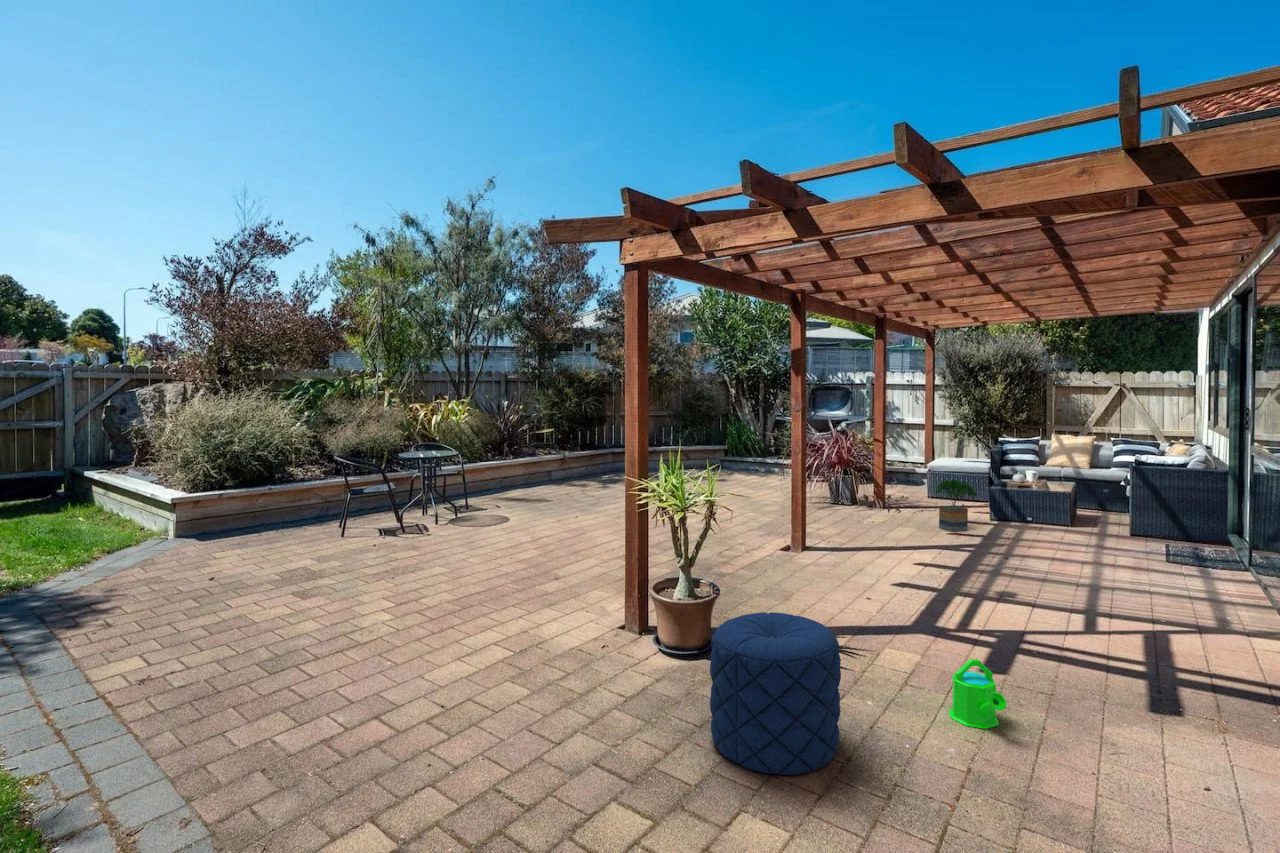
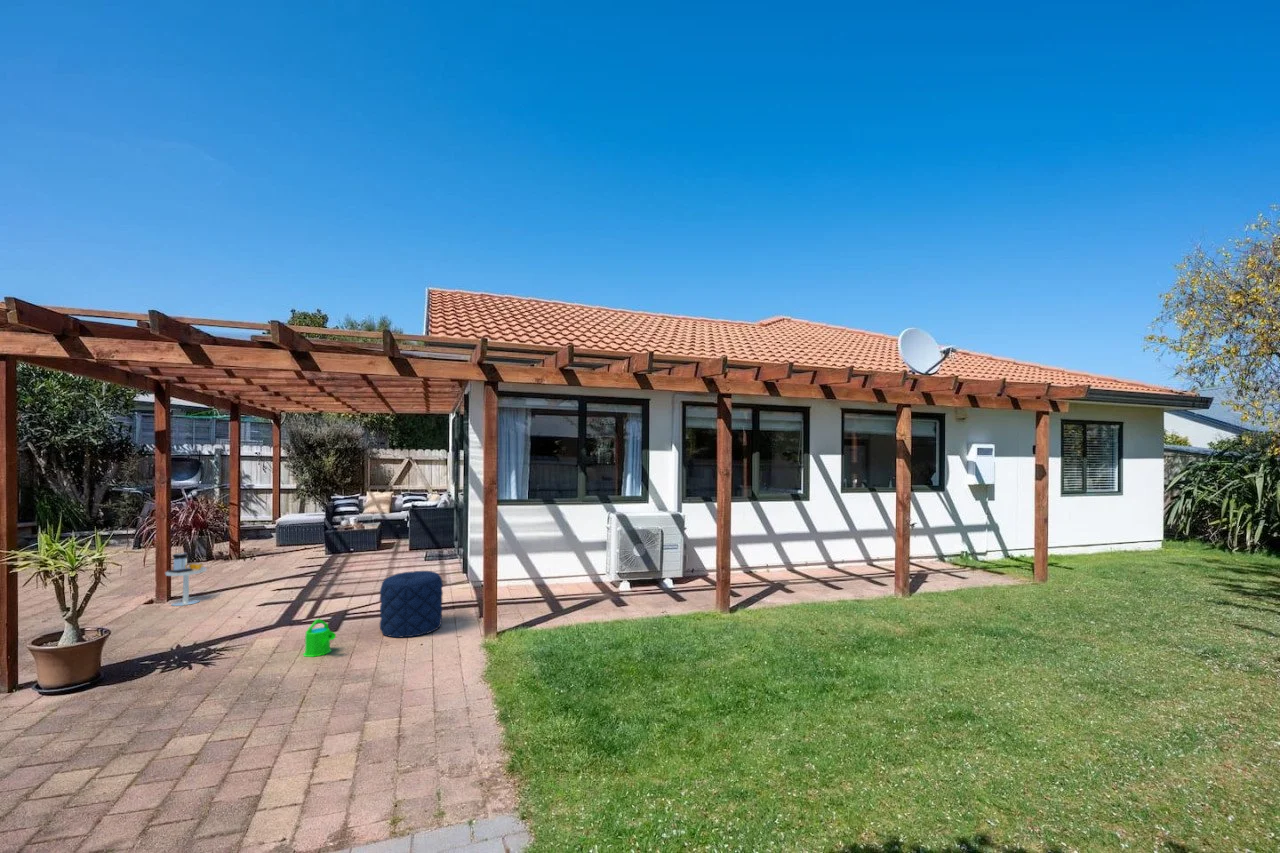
potted tree: present [936,480,977,532] -> none [284,528,317,567]
side table: none [798,497,839,562] -> present [165,553,207,606]
pouf: present [710,612,841,775] -> present [380,571,443,637]

